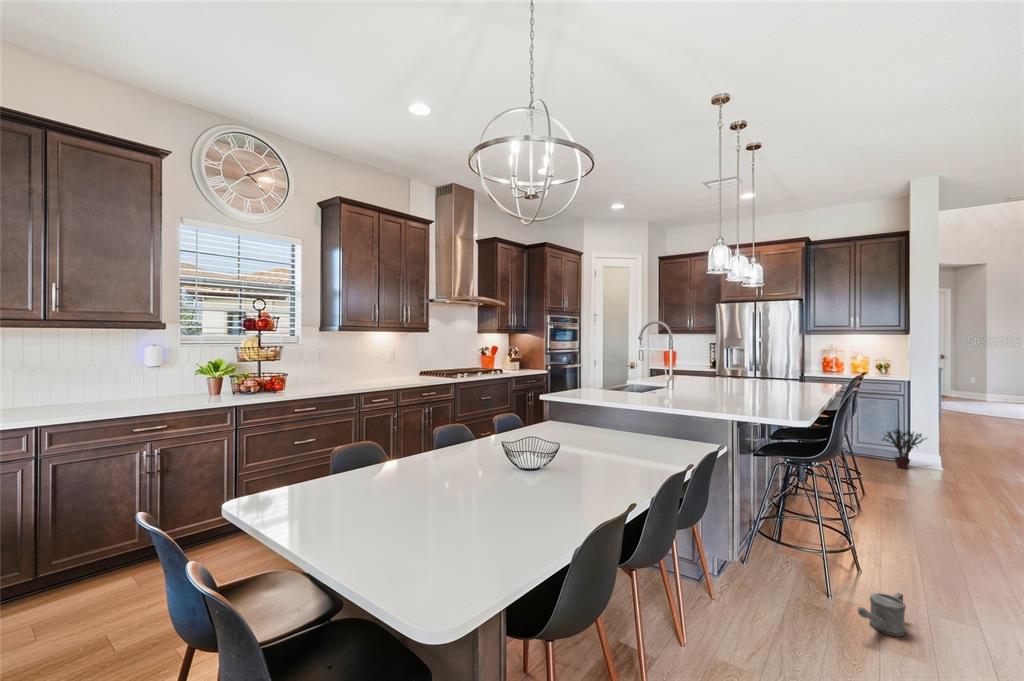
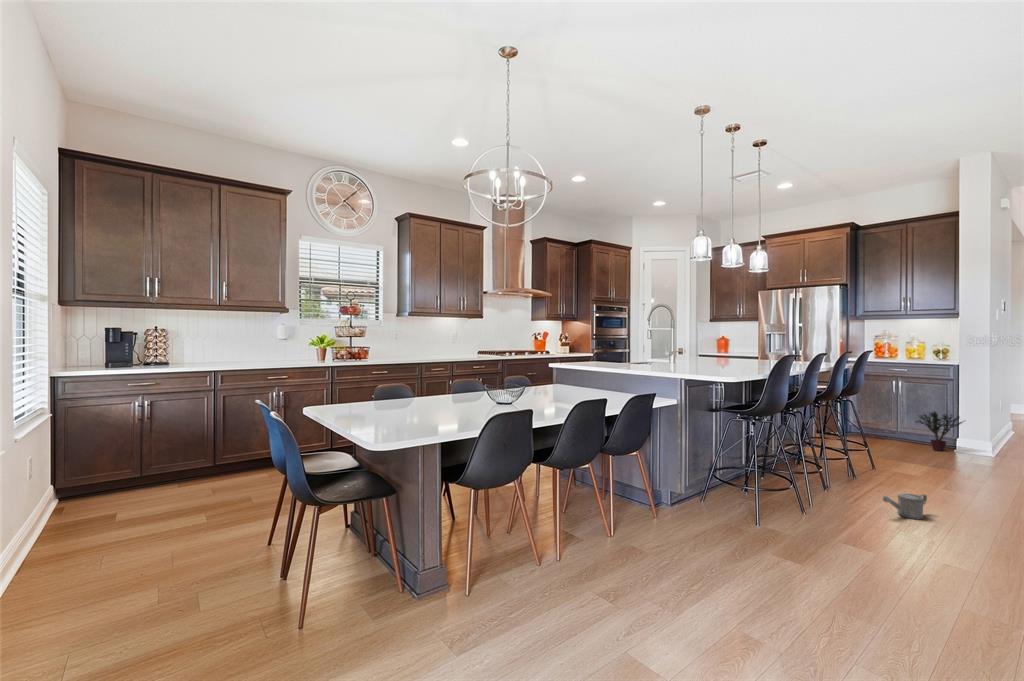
watering can: present [858,593,906,636] -> present [883,493,927,519]

